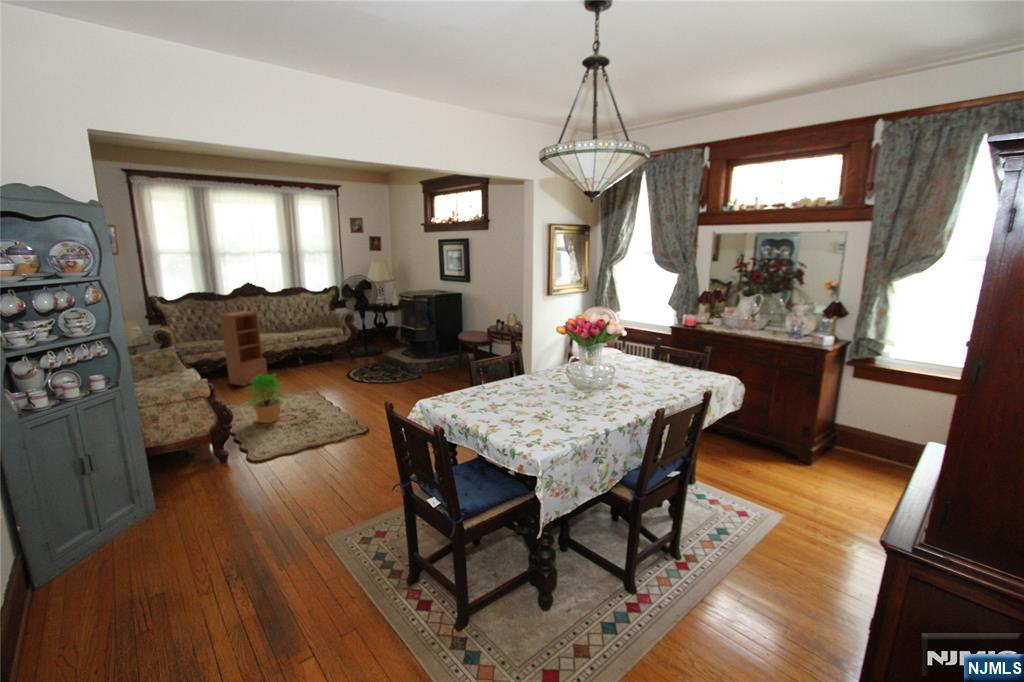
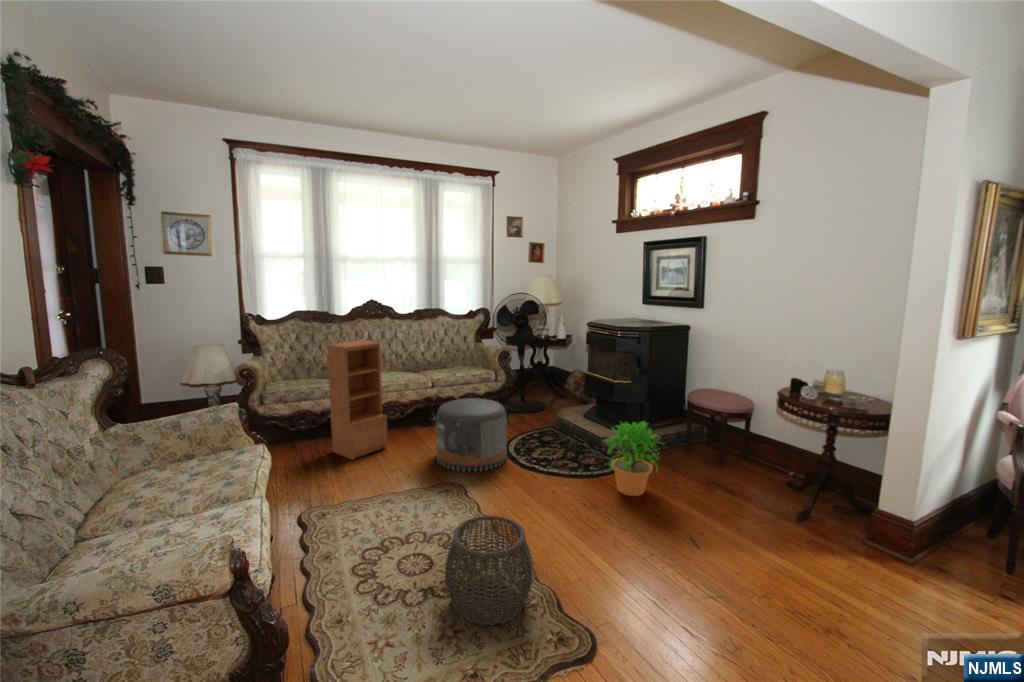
pouf: none [299,344,347,386] -> present [436,398,507,472]
potted plant: present [247,374,283,423] -> present [608,421,658,496]
woven basket: none [298,389,342,432] -> present [445,515,533,627]

